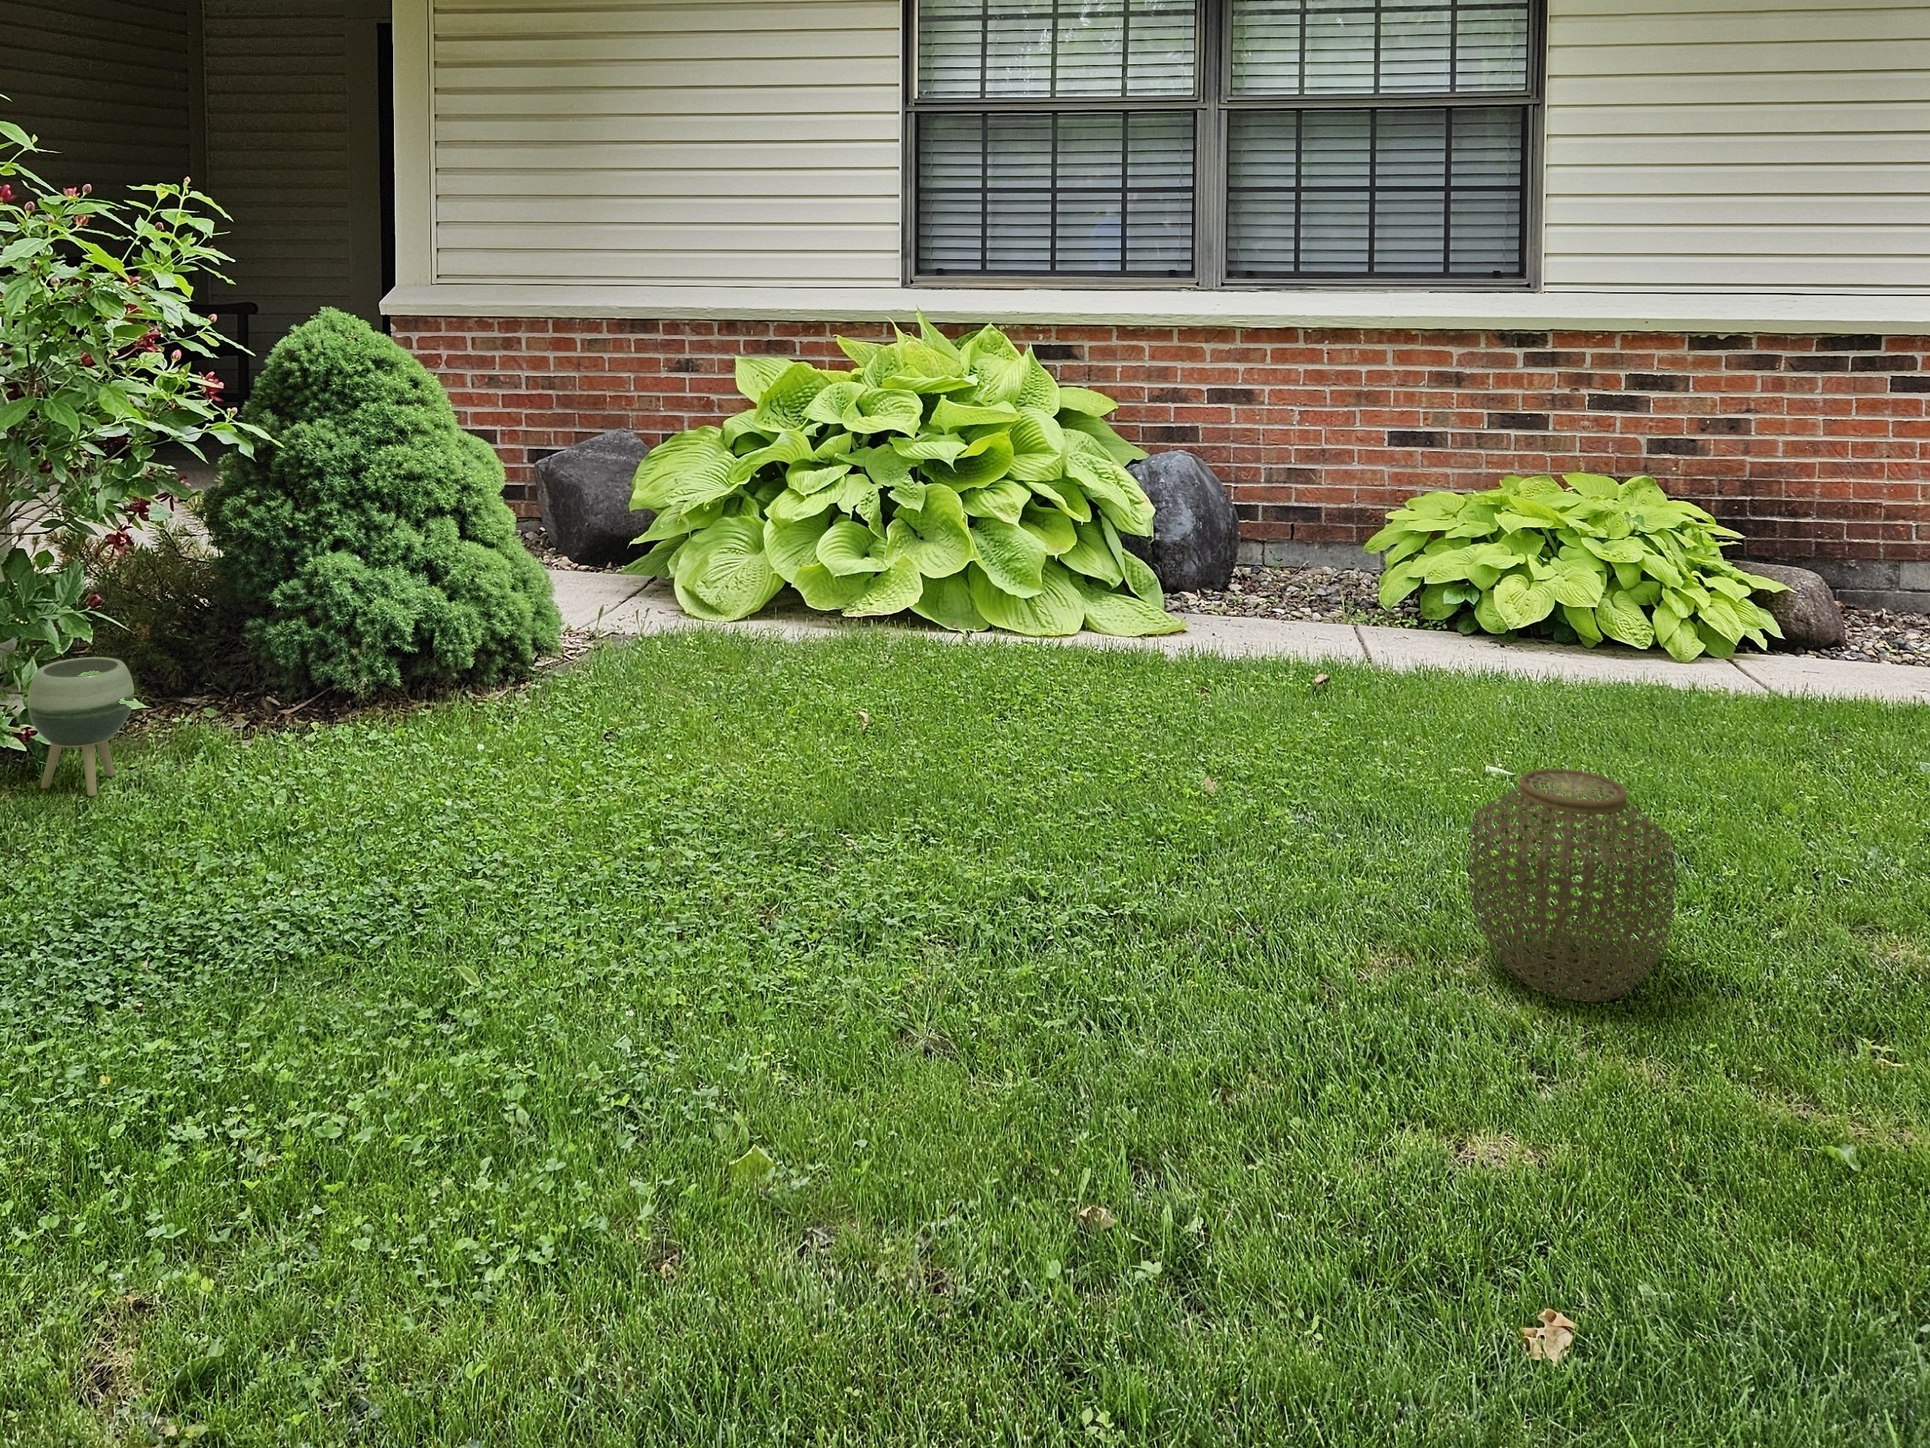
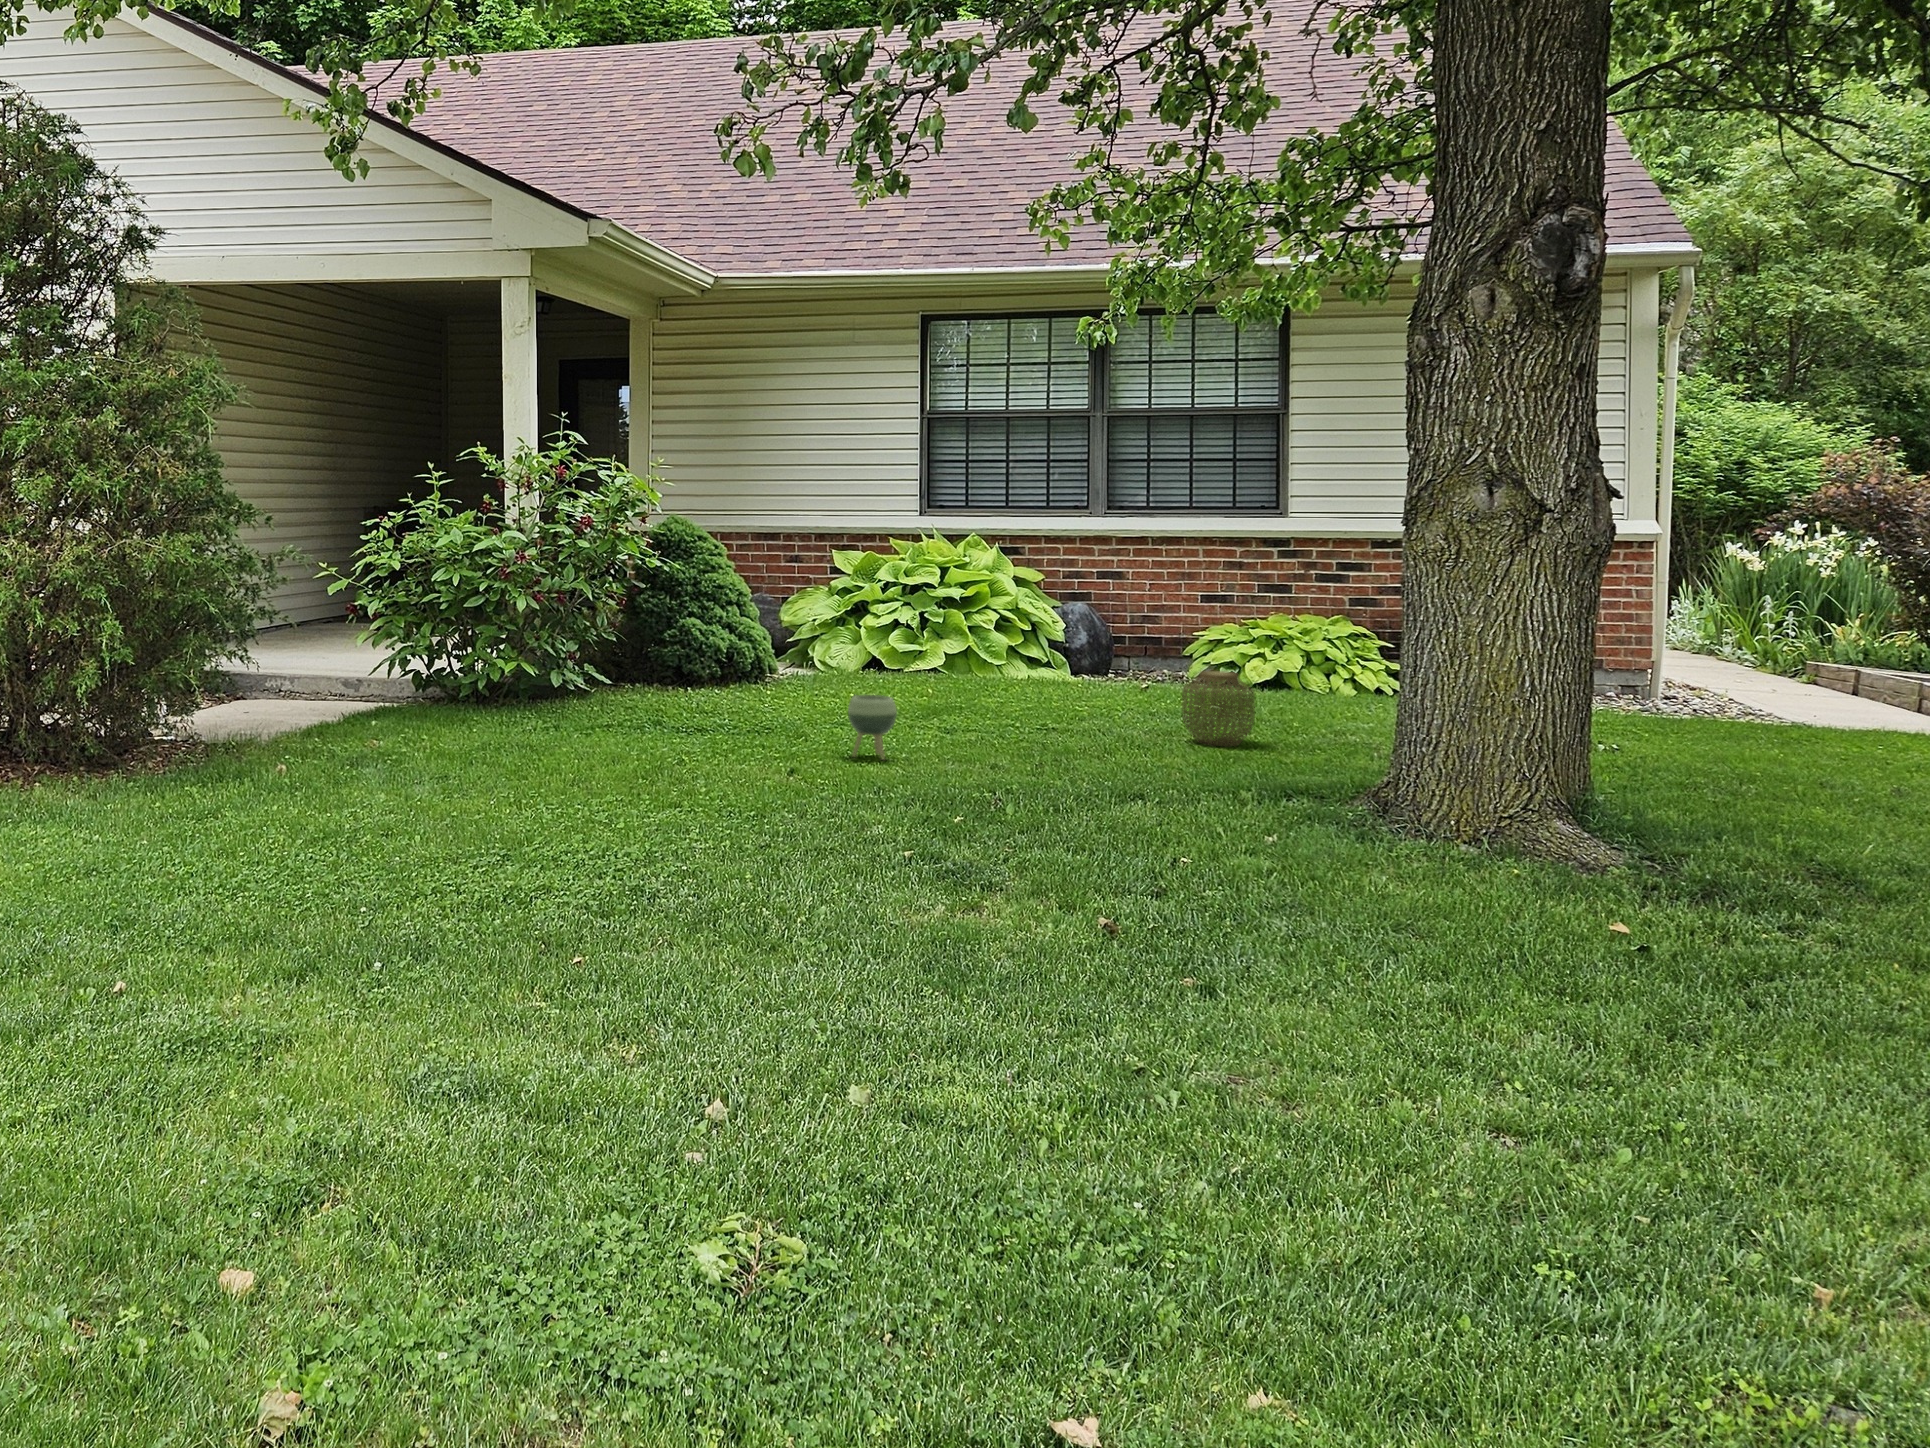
planter: present [28,657,134,796] -> present [848,695,897,759]

